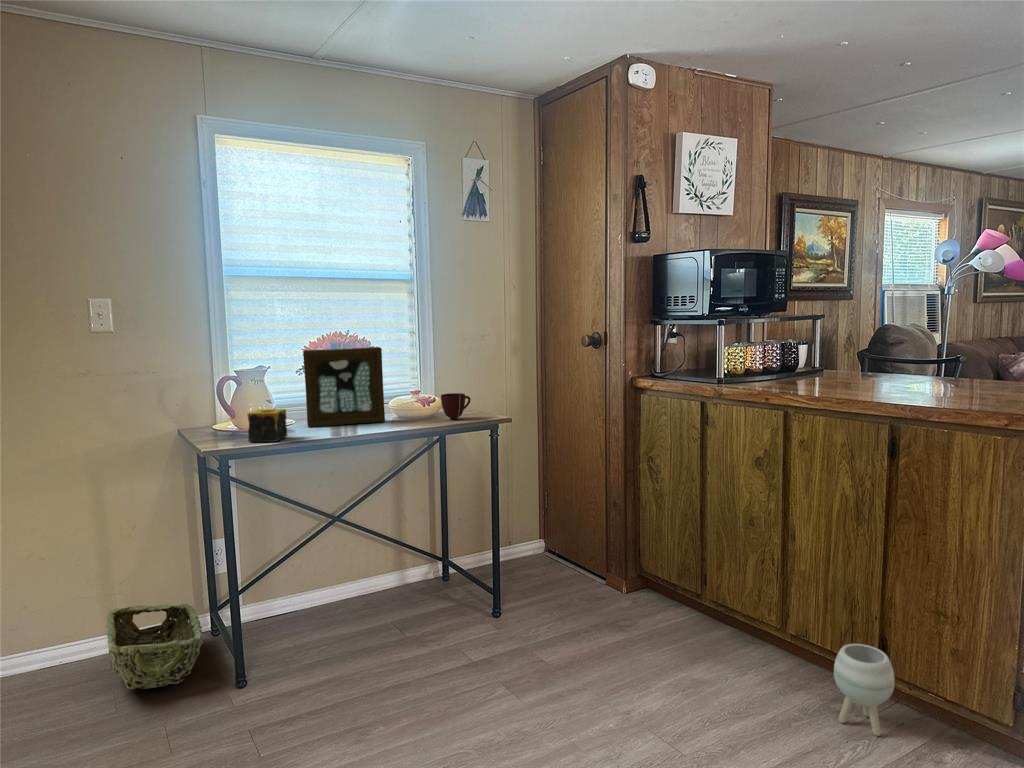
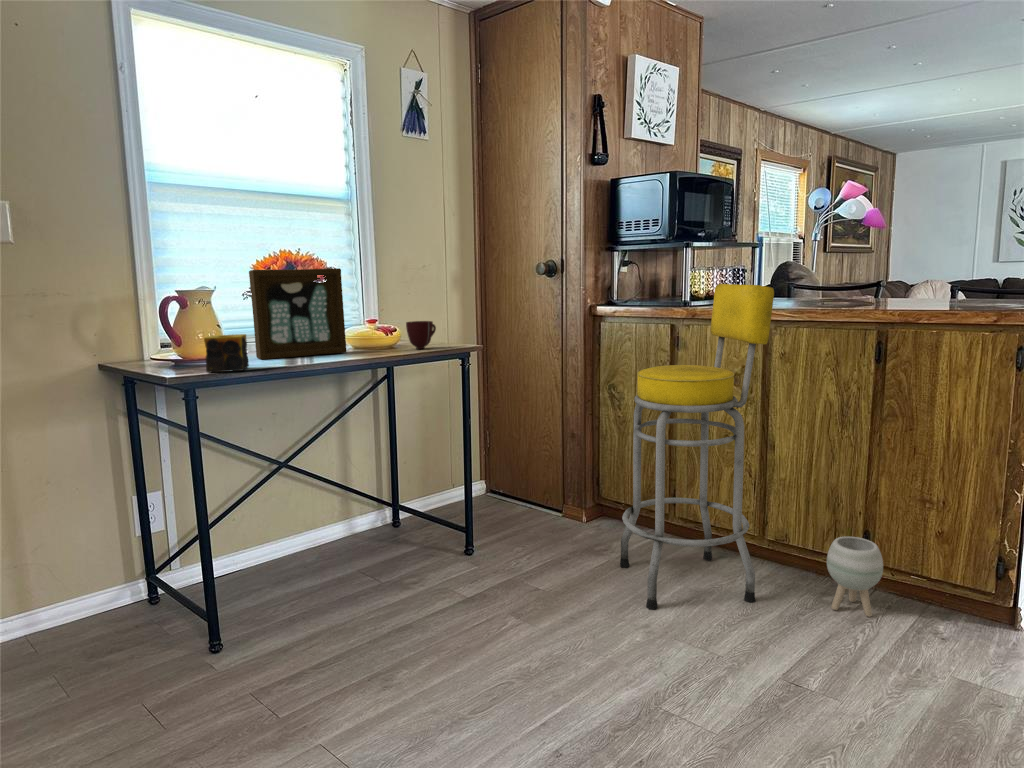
bar stool: none [630,367,775,701] -> present [620,284,774,610]
woven basket: present [106,604,203,689] -> none [15,577,156,680]

